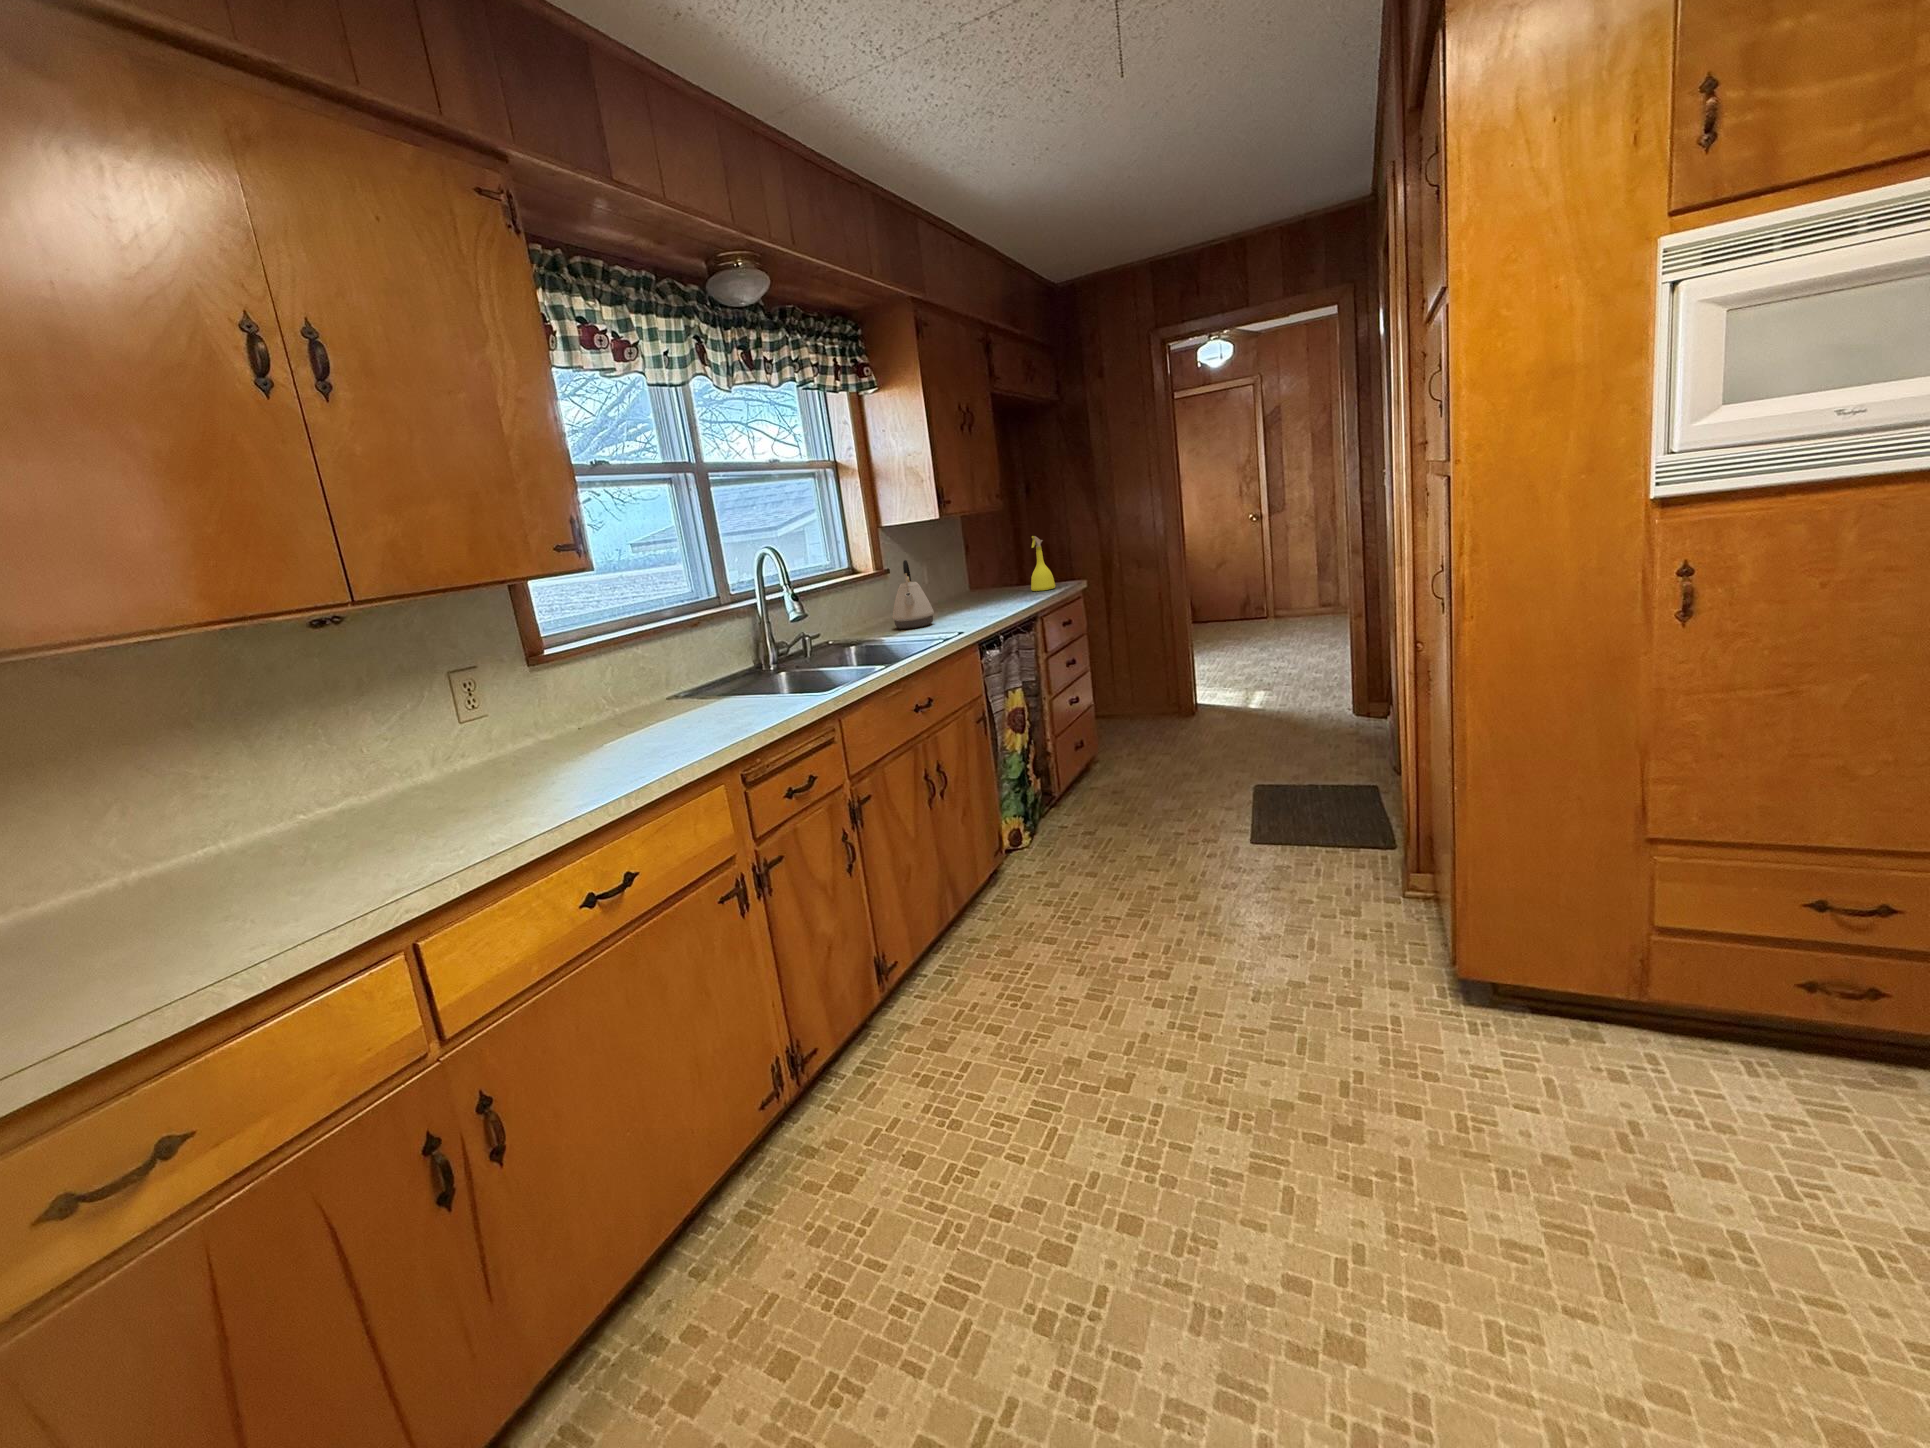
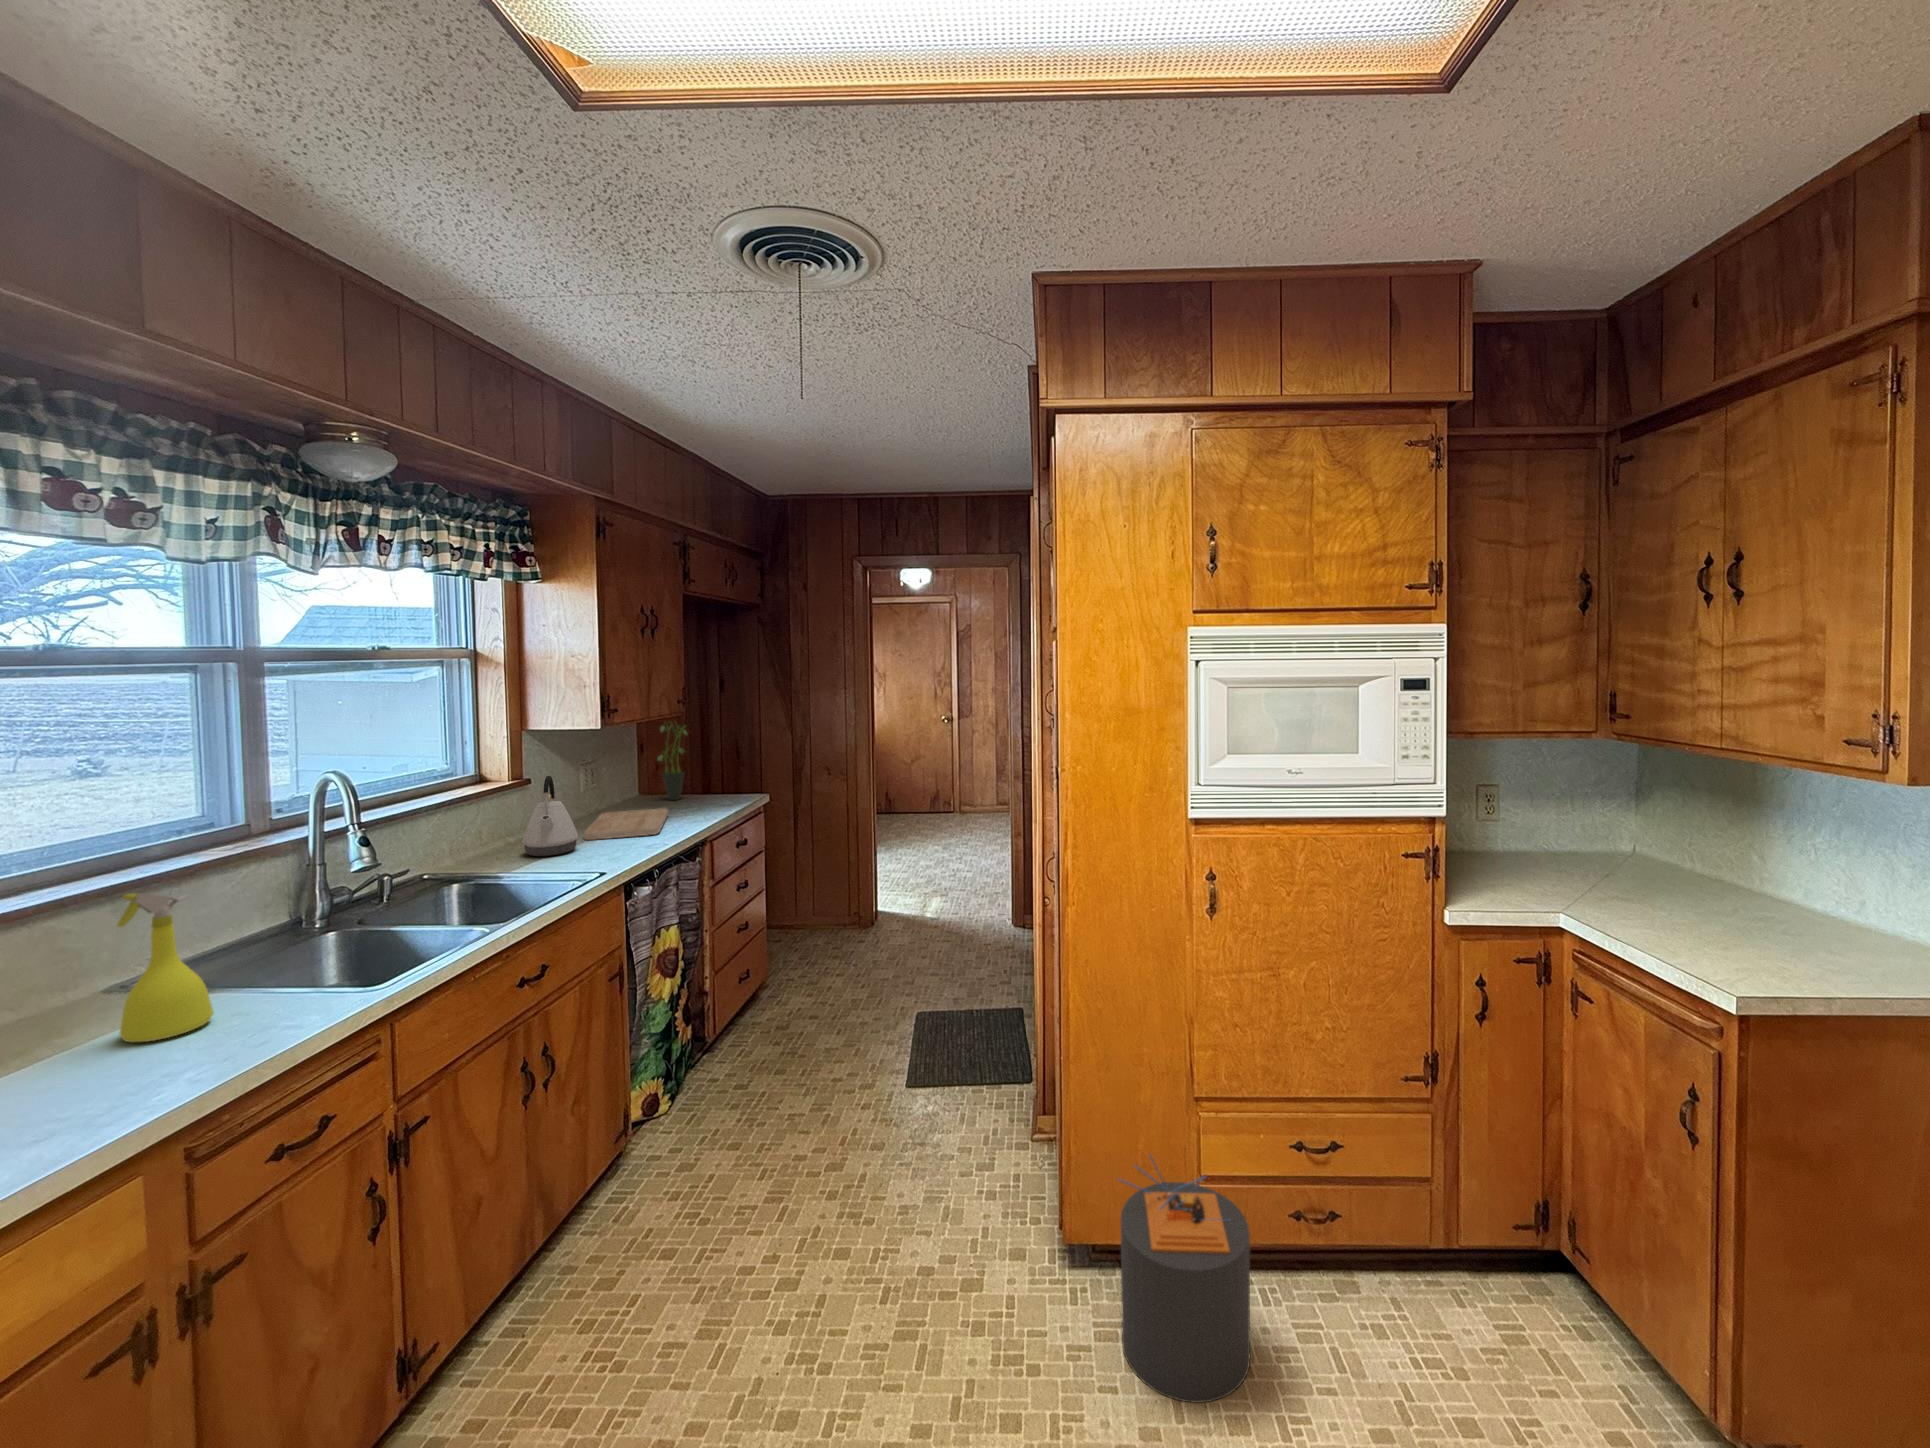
potted plant: none [983,518,1011,592] -> present [658,725,687,800]
spray bottle: present [1031,536,1055,591] -> present [117,893,213,1042]
cutting board: none [936,595,1000,618] -> present [584,808,668,840]
trash can: none [1524,879,1731,1138] -> present [1117,1157,1250,1403]

